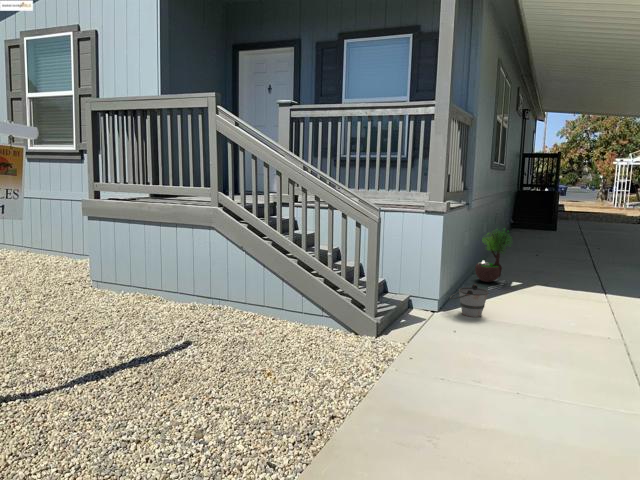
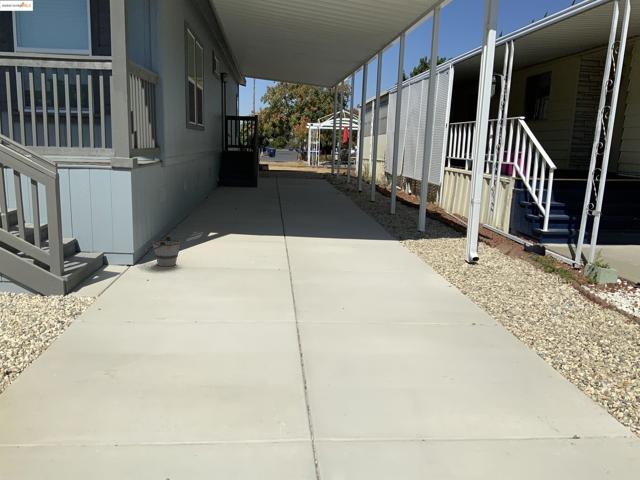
potted tree: present [475,231,512,282] -> none [174,182,206,235]

